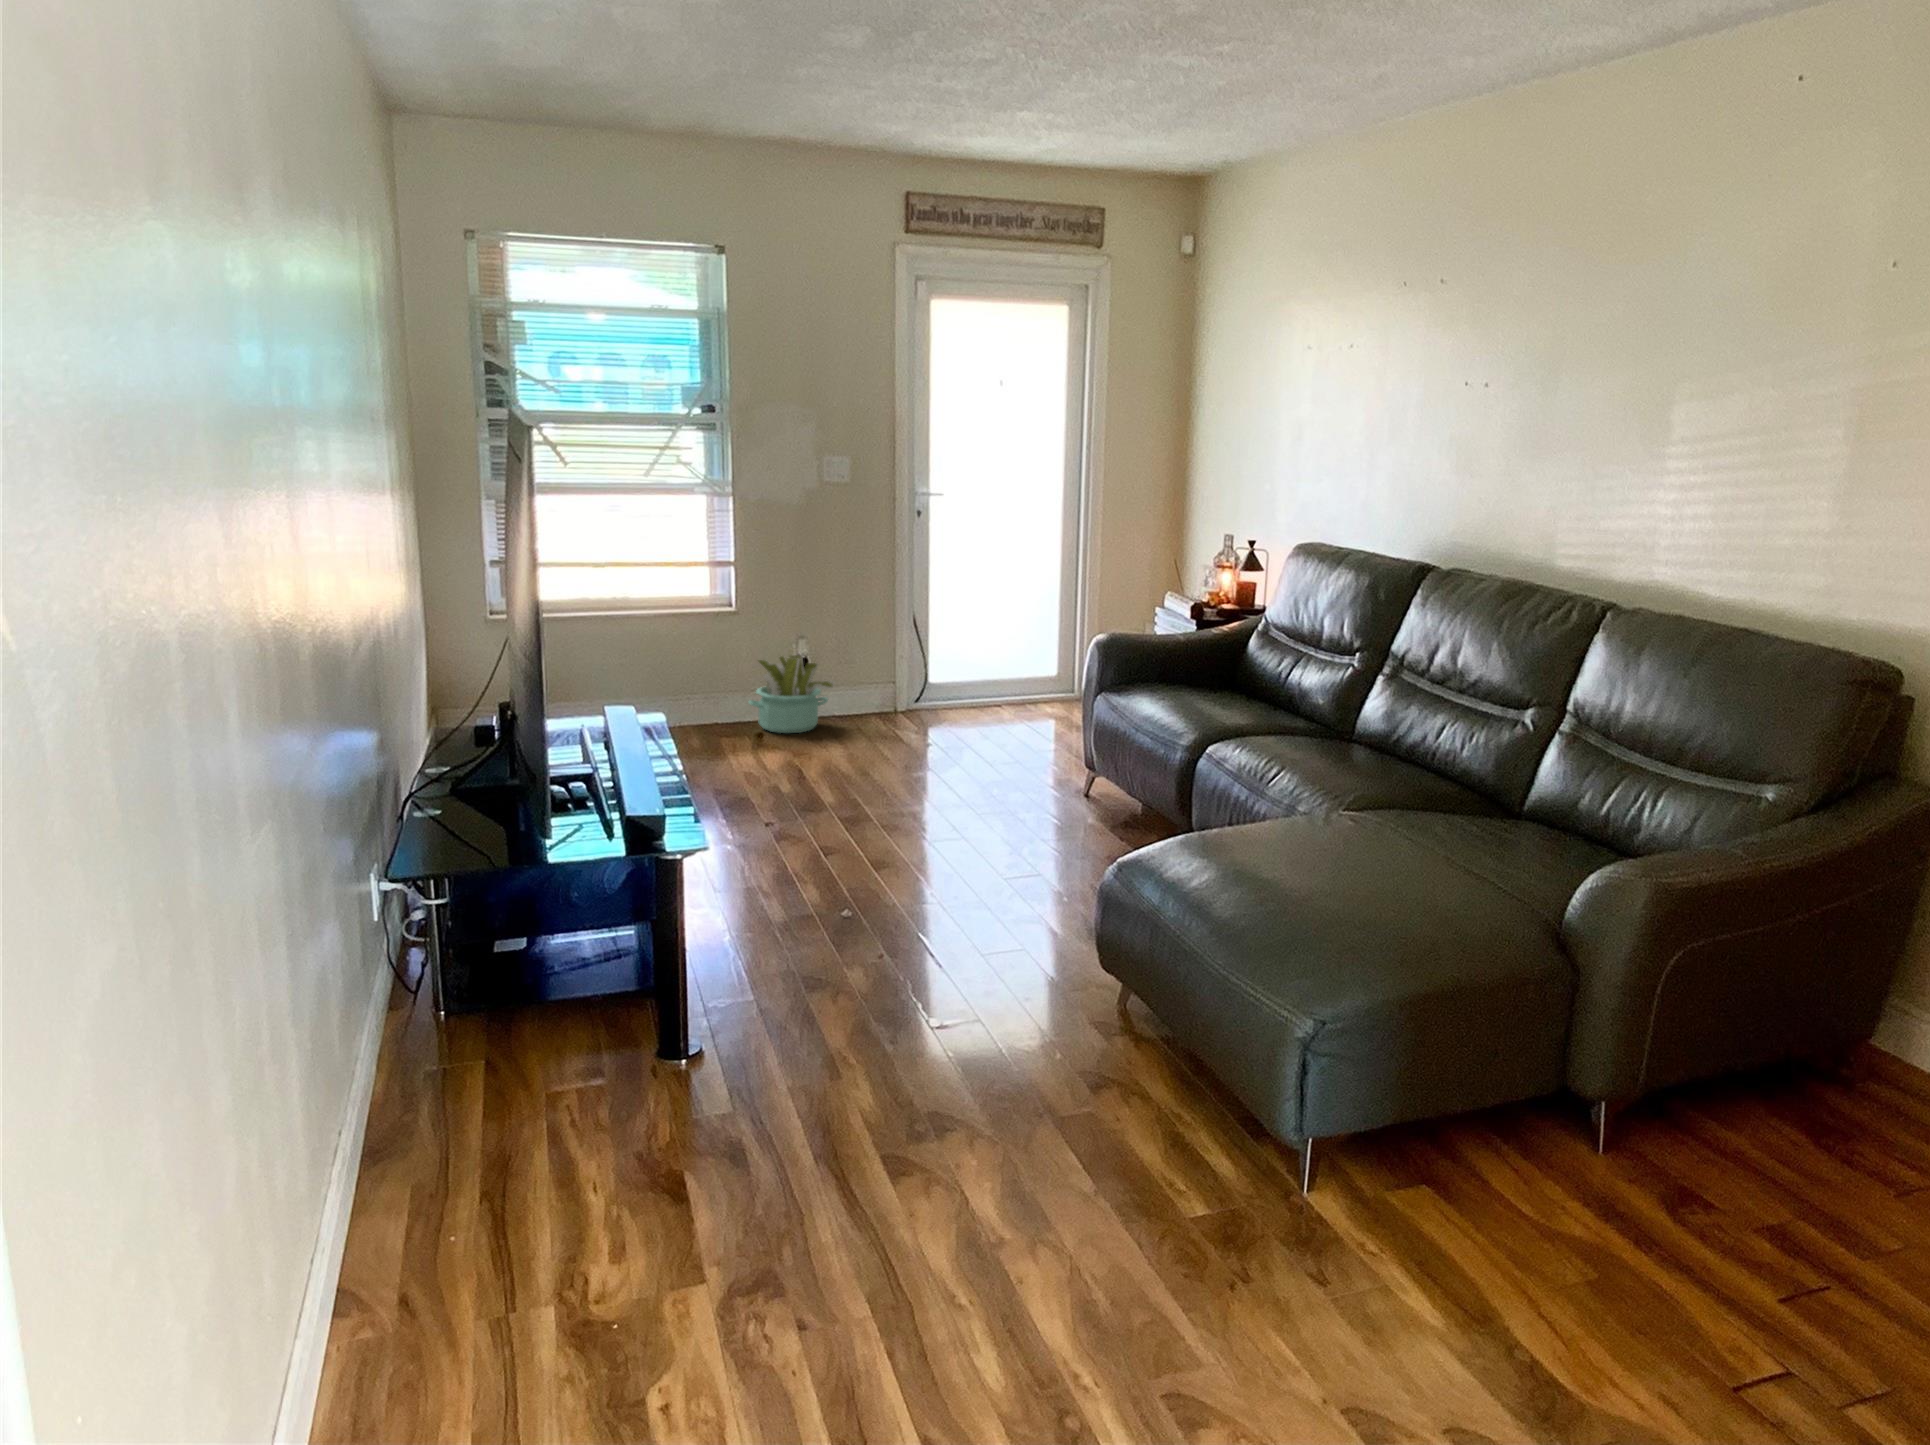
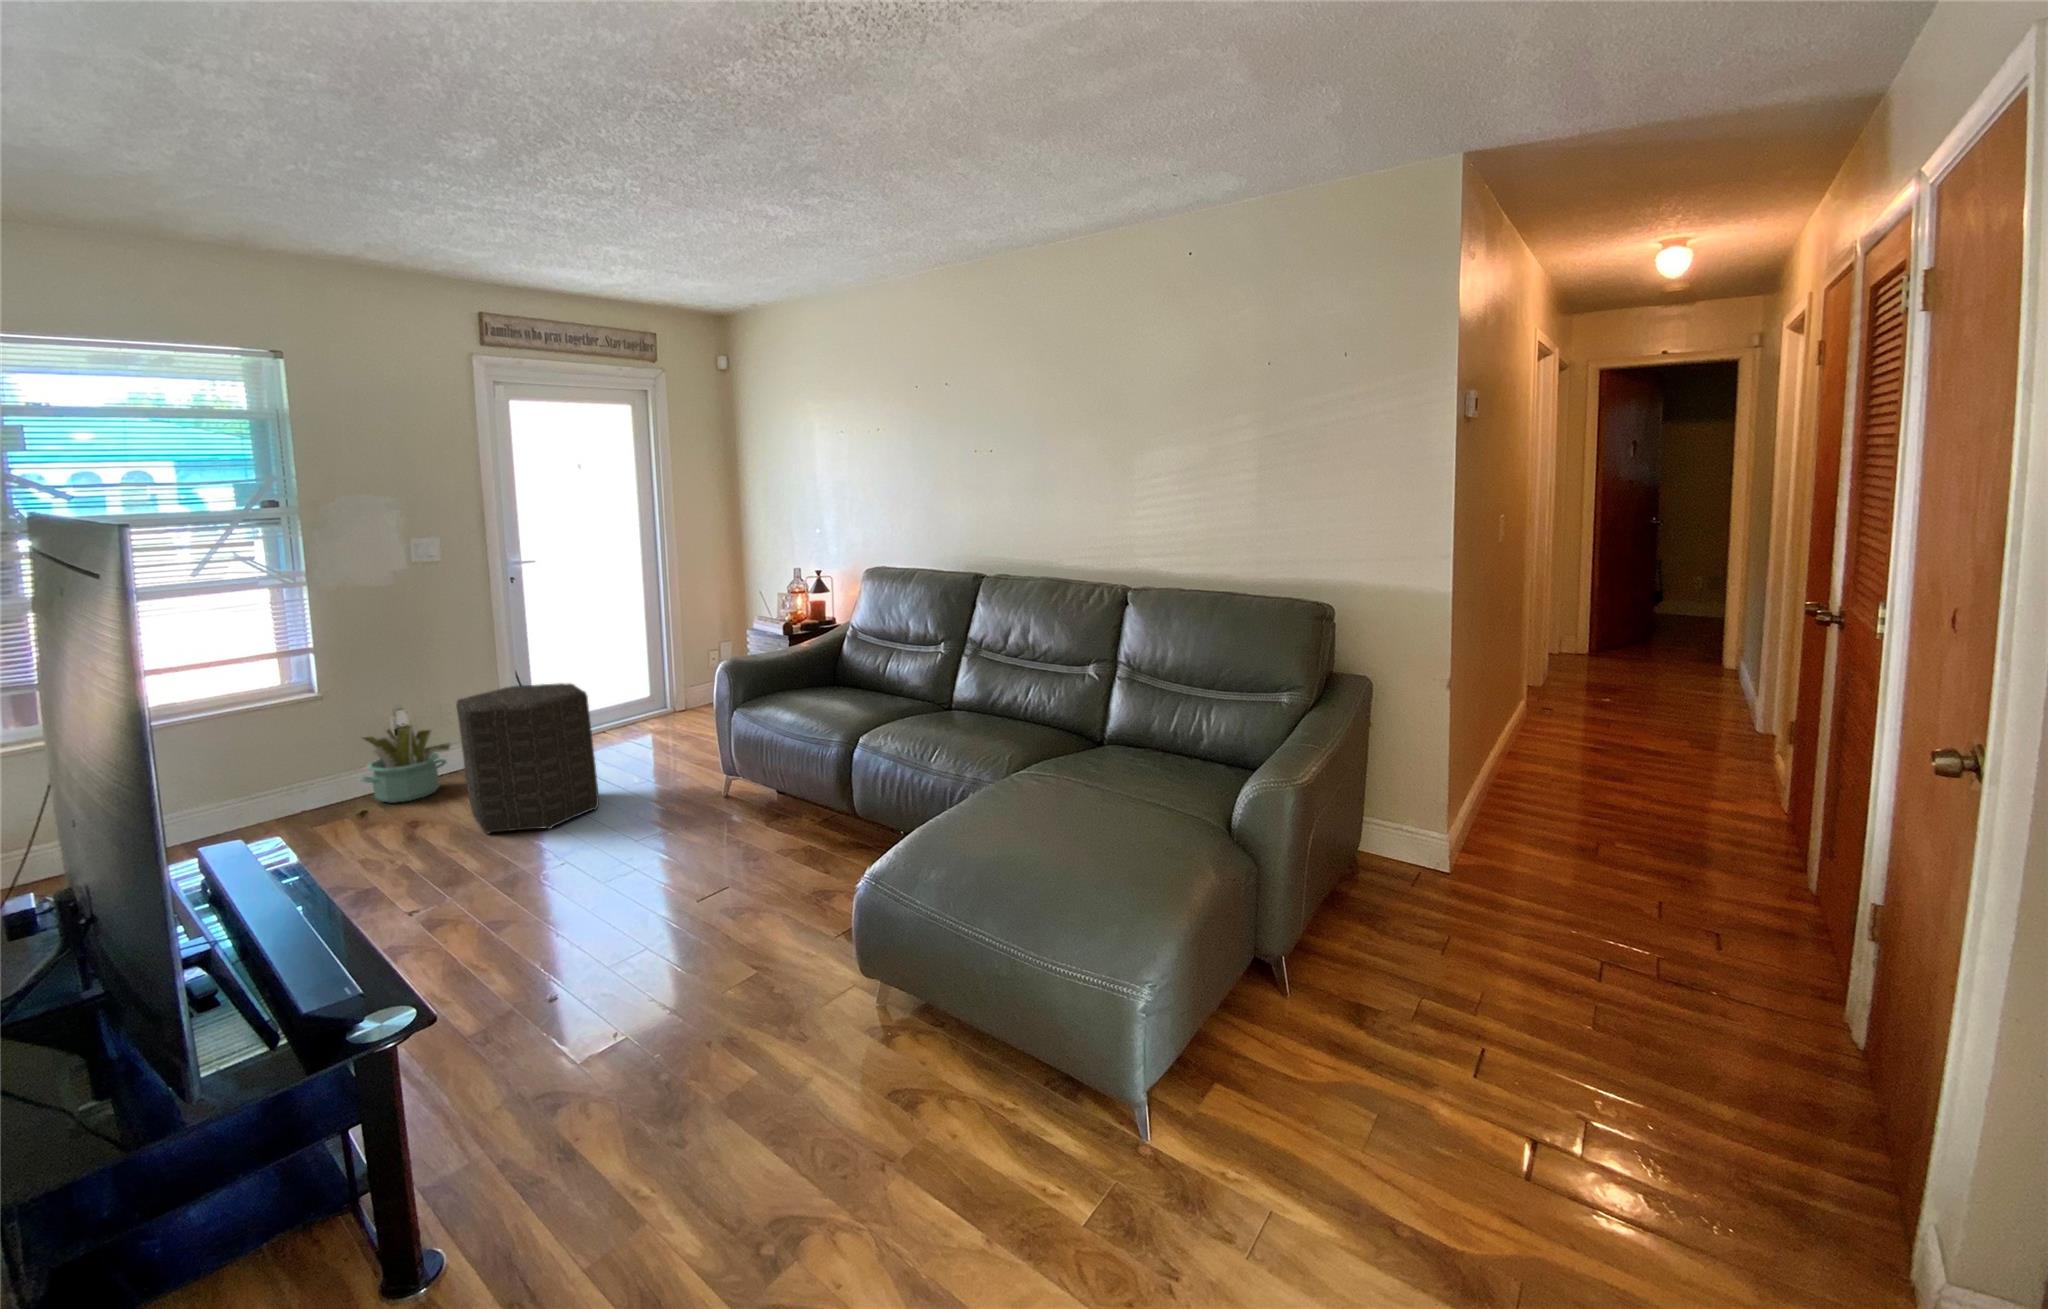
ottoman: none [829,629,953,787] -> present [456,683,599,834]

